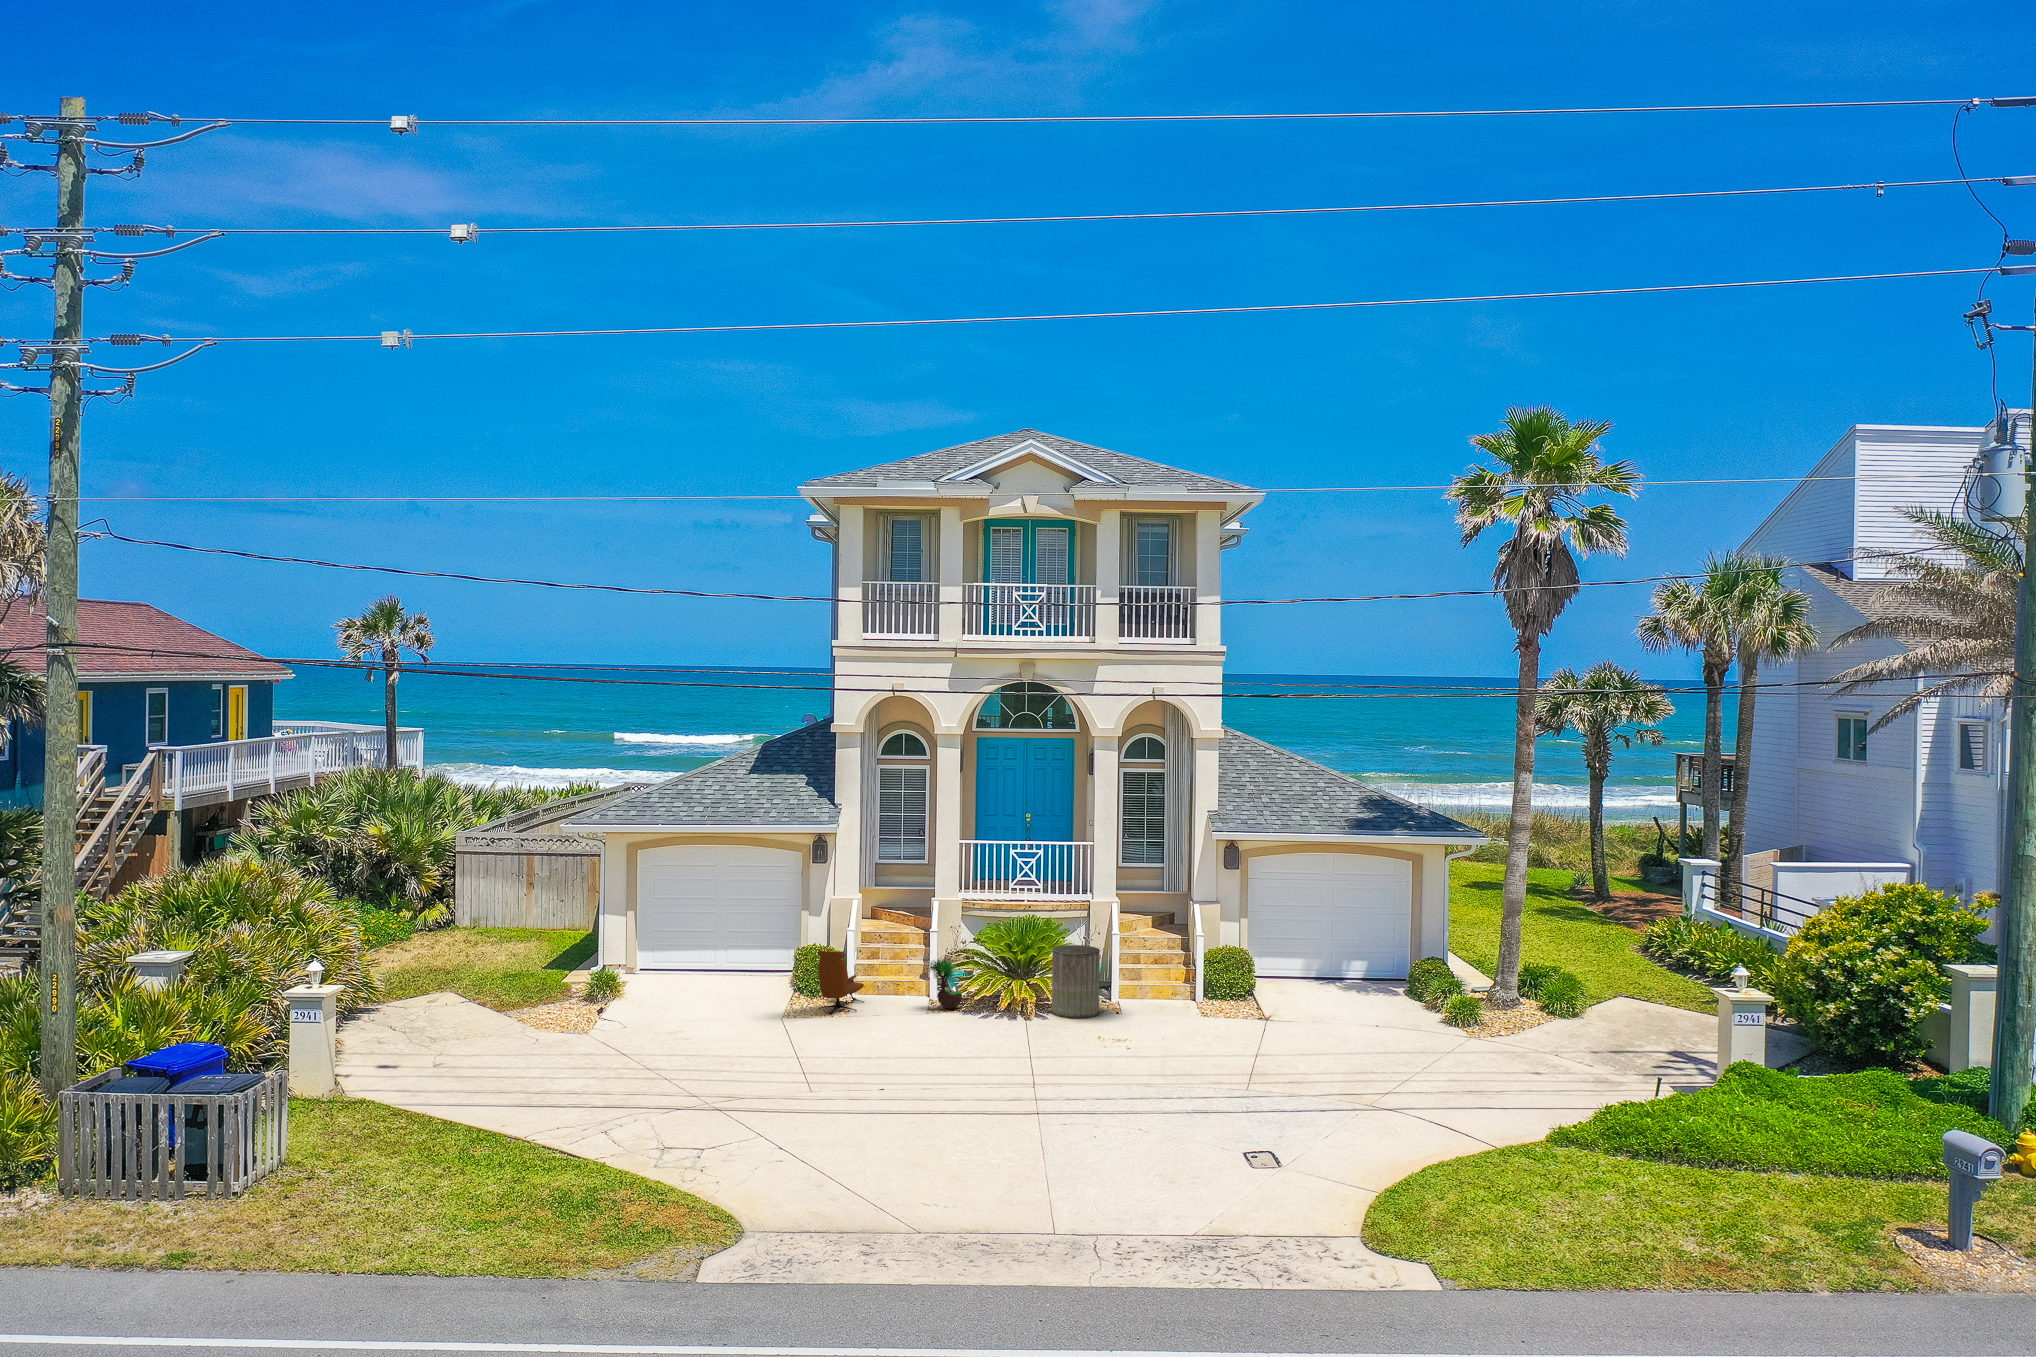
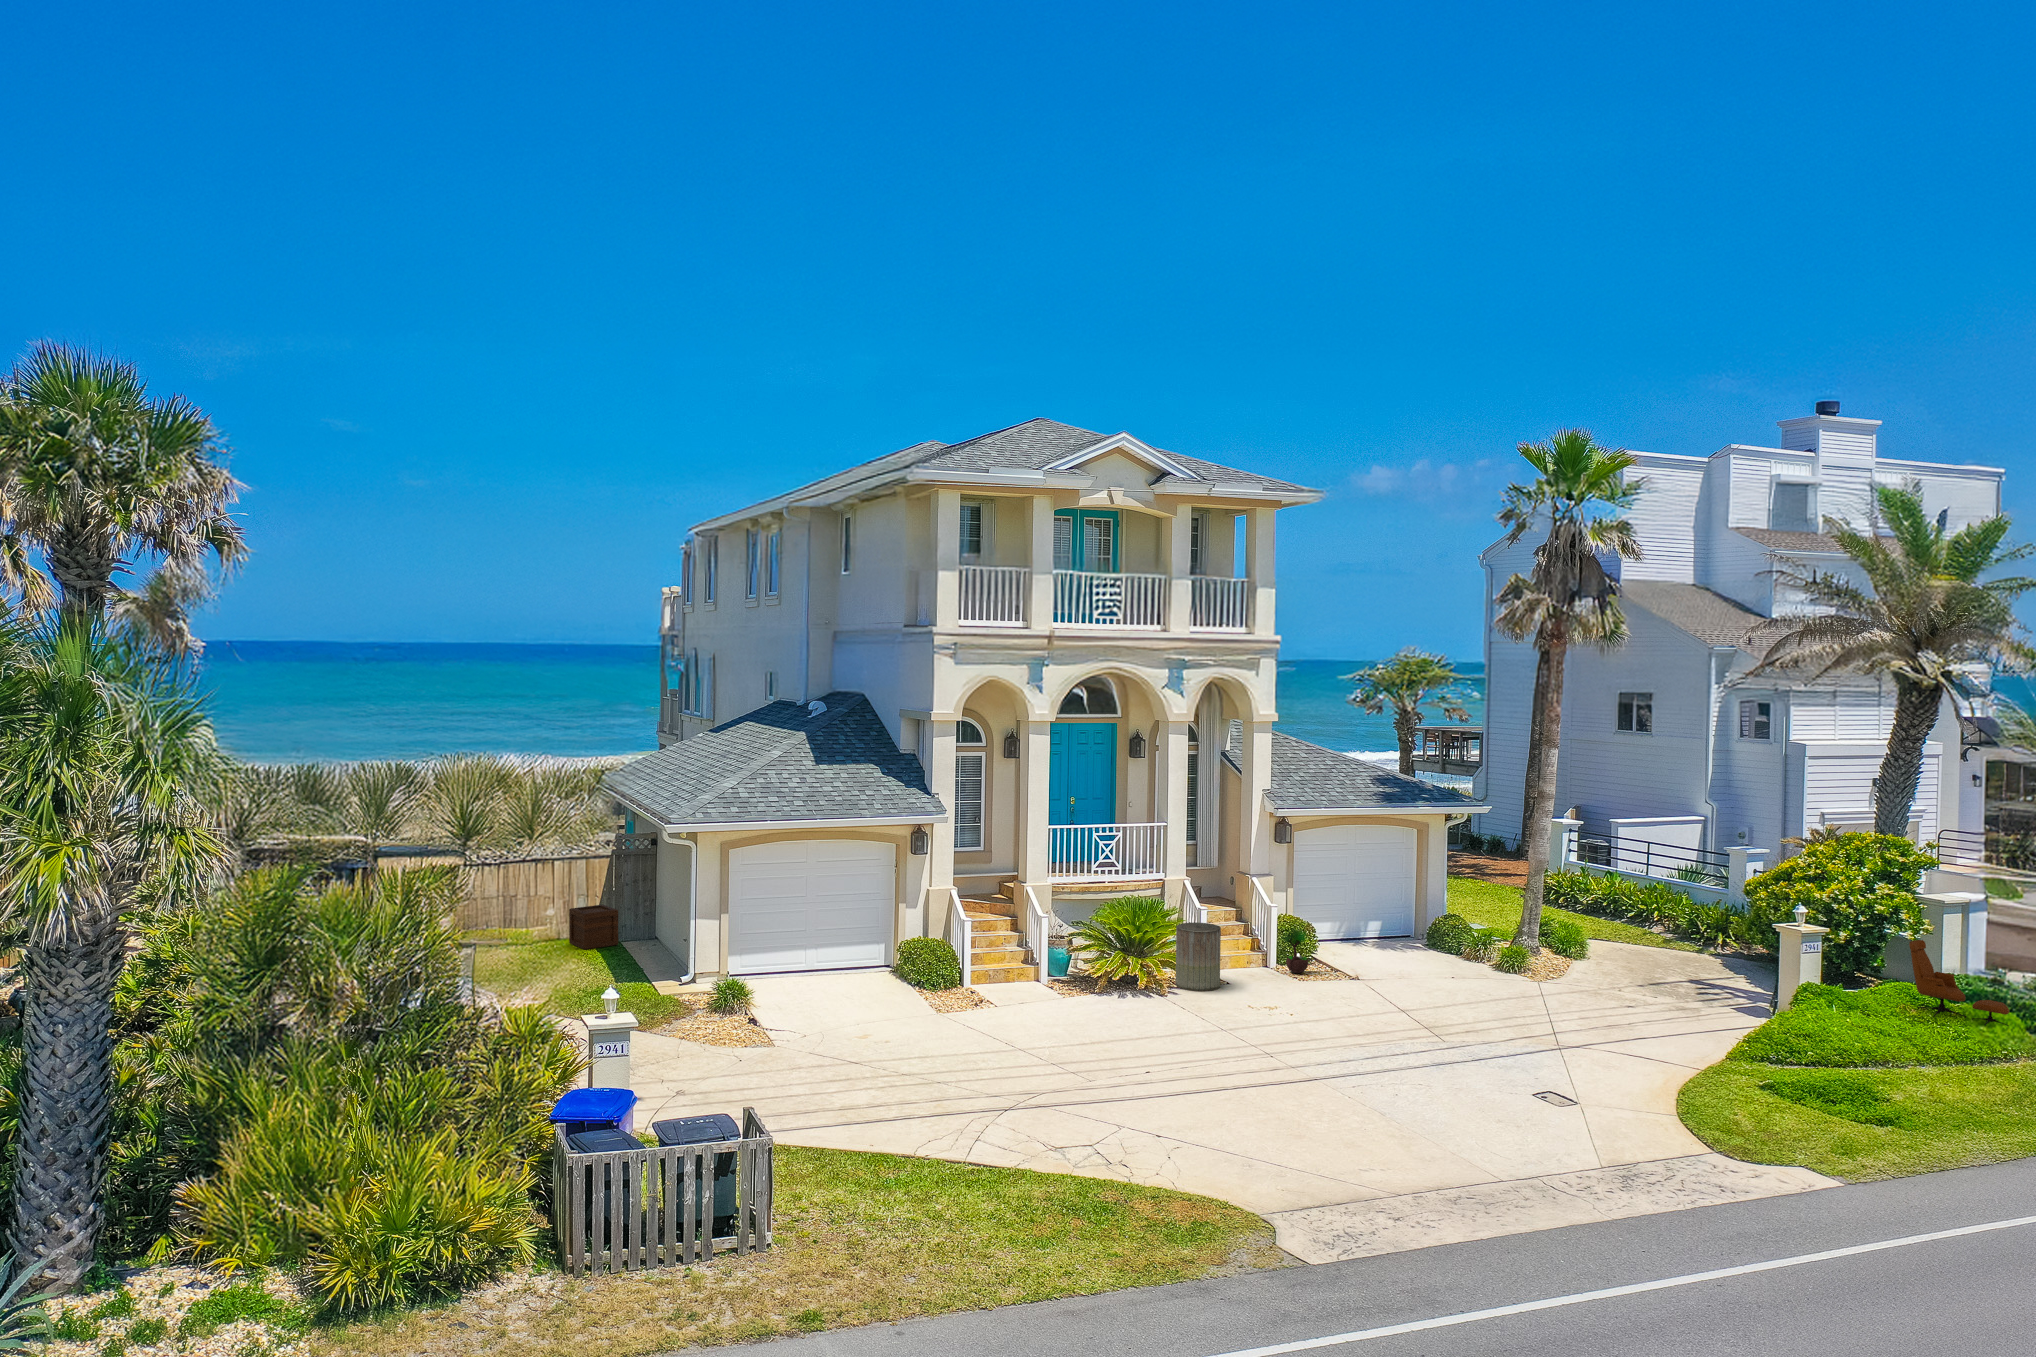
wooden crate: none [554,903,592,943] -> present [569,904,618,950]
lounge chair: present [818,950,864,1015] -> present [1909,940,2009,1026]
potted tree: present [927,957,962,1009] -> present [1281,928,1308,973]

